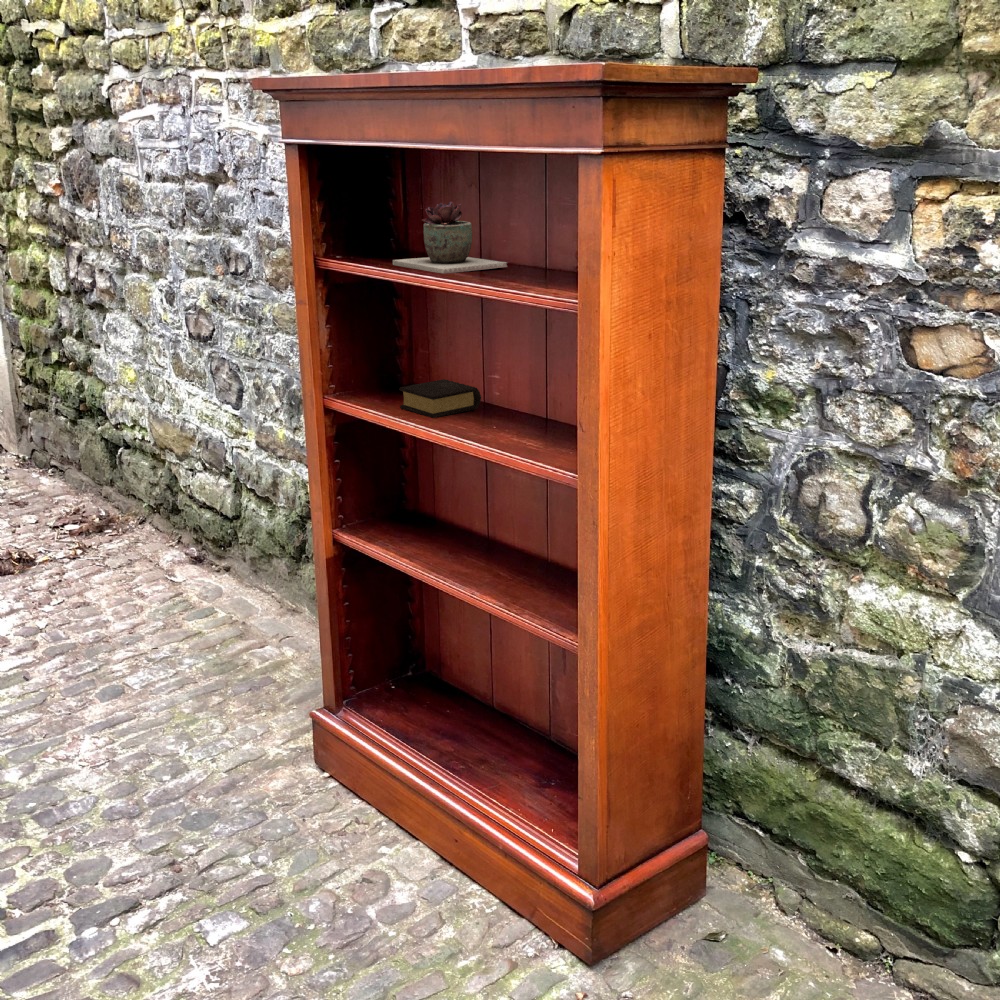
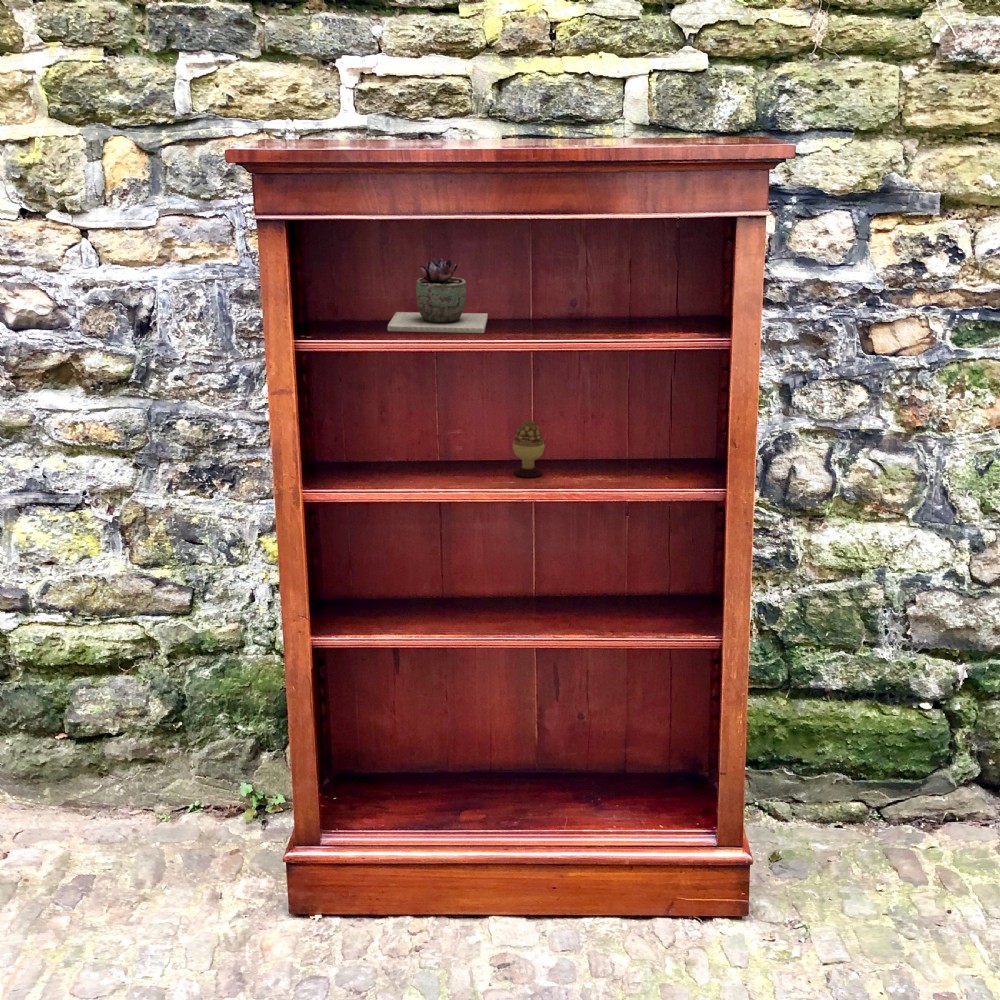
decorative egg: none [490,372,522,429] -> present [513,420,545,477]
book: present [399,379,481,418] -> none [390,444,451,484]

